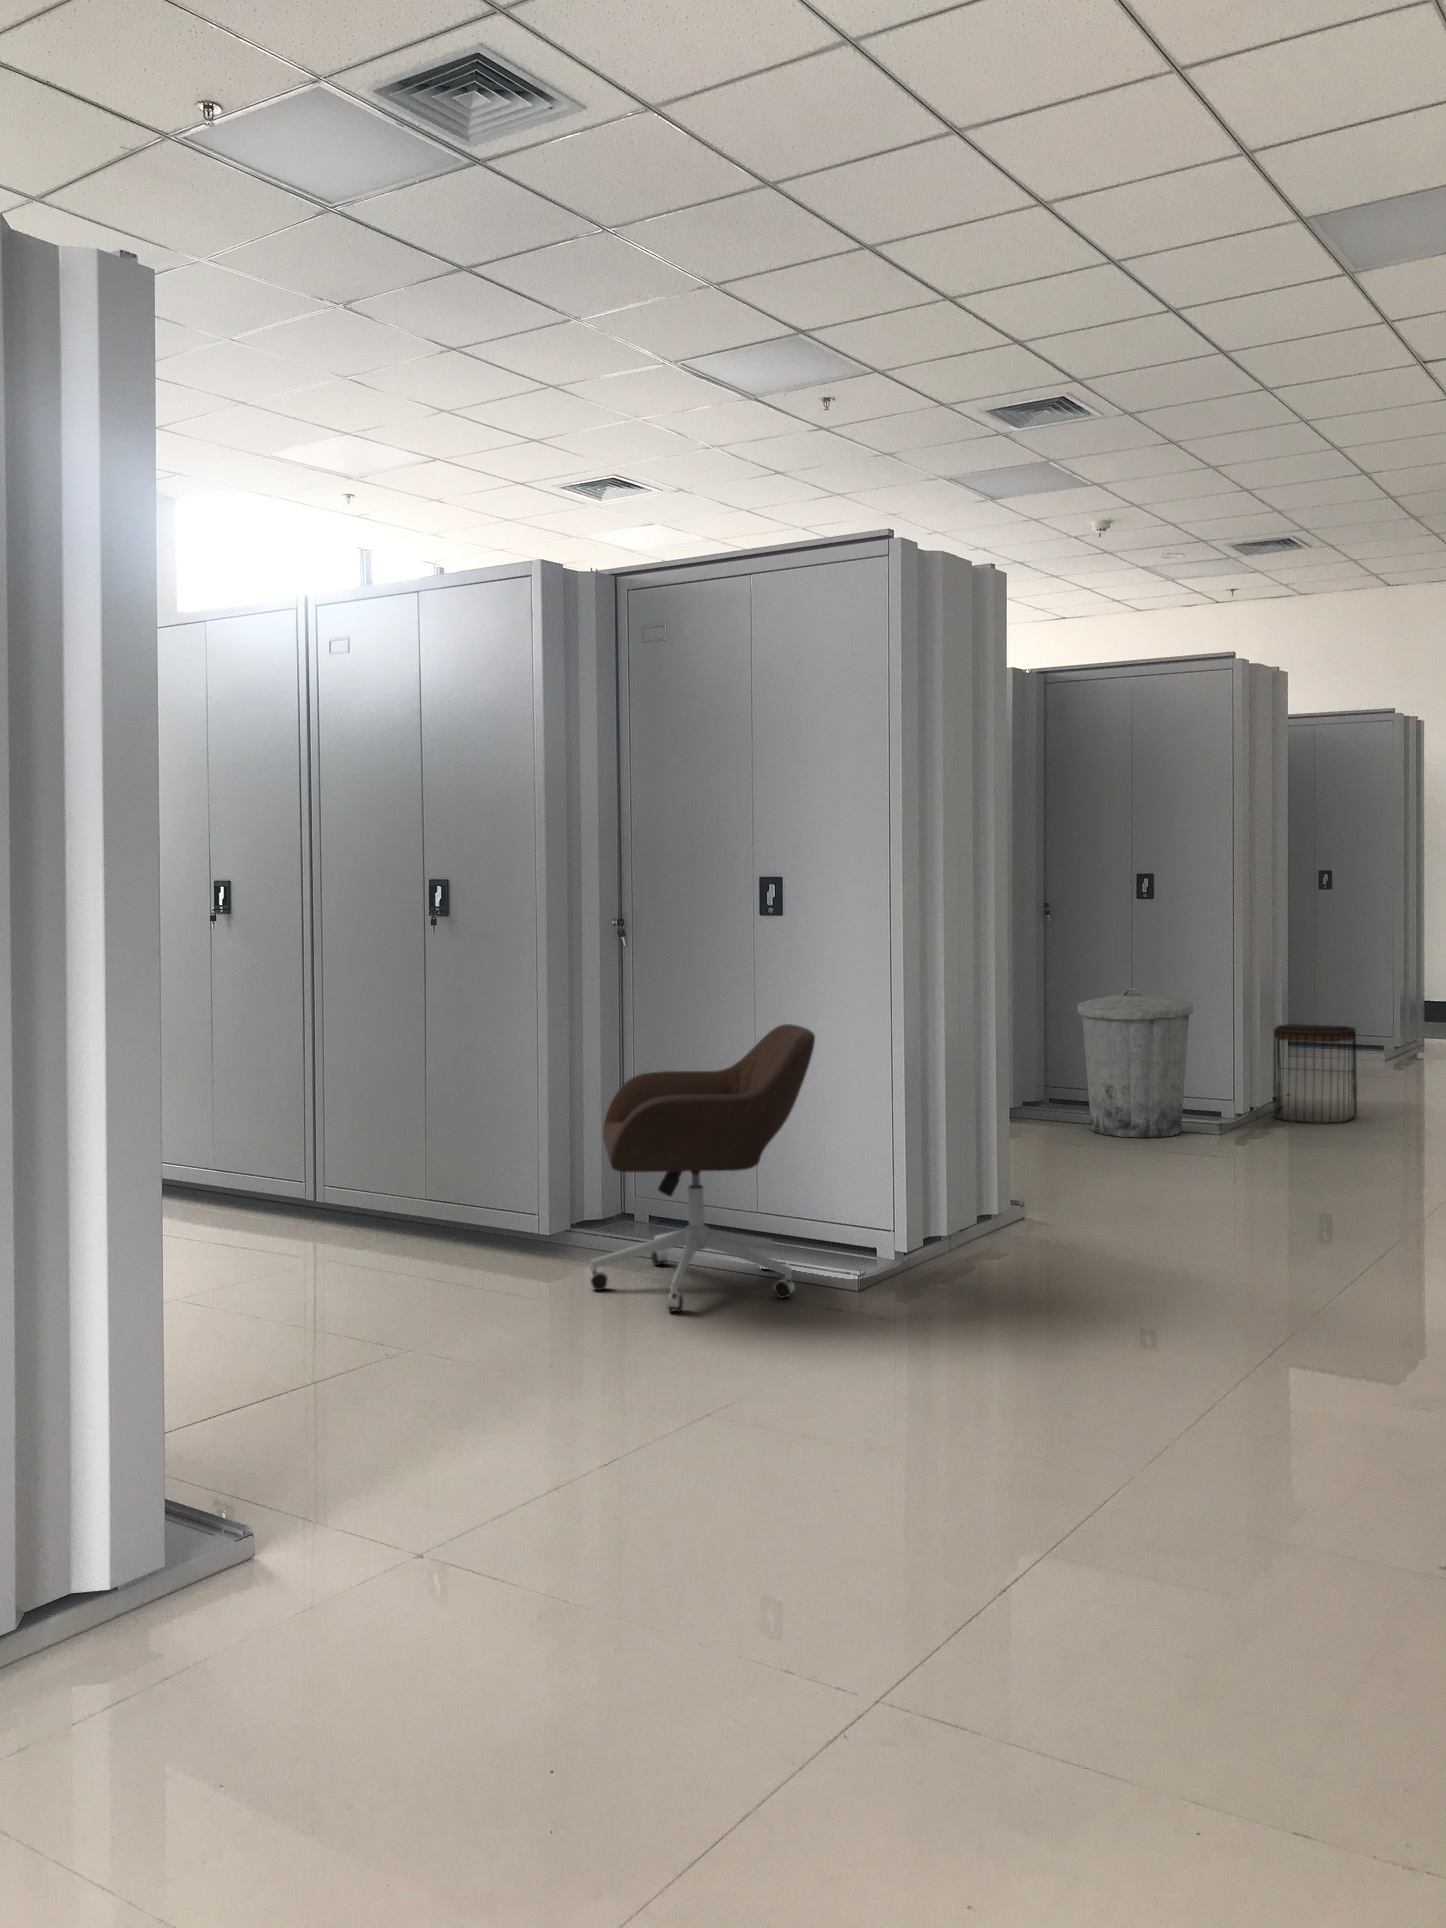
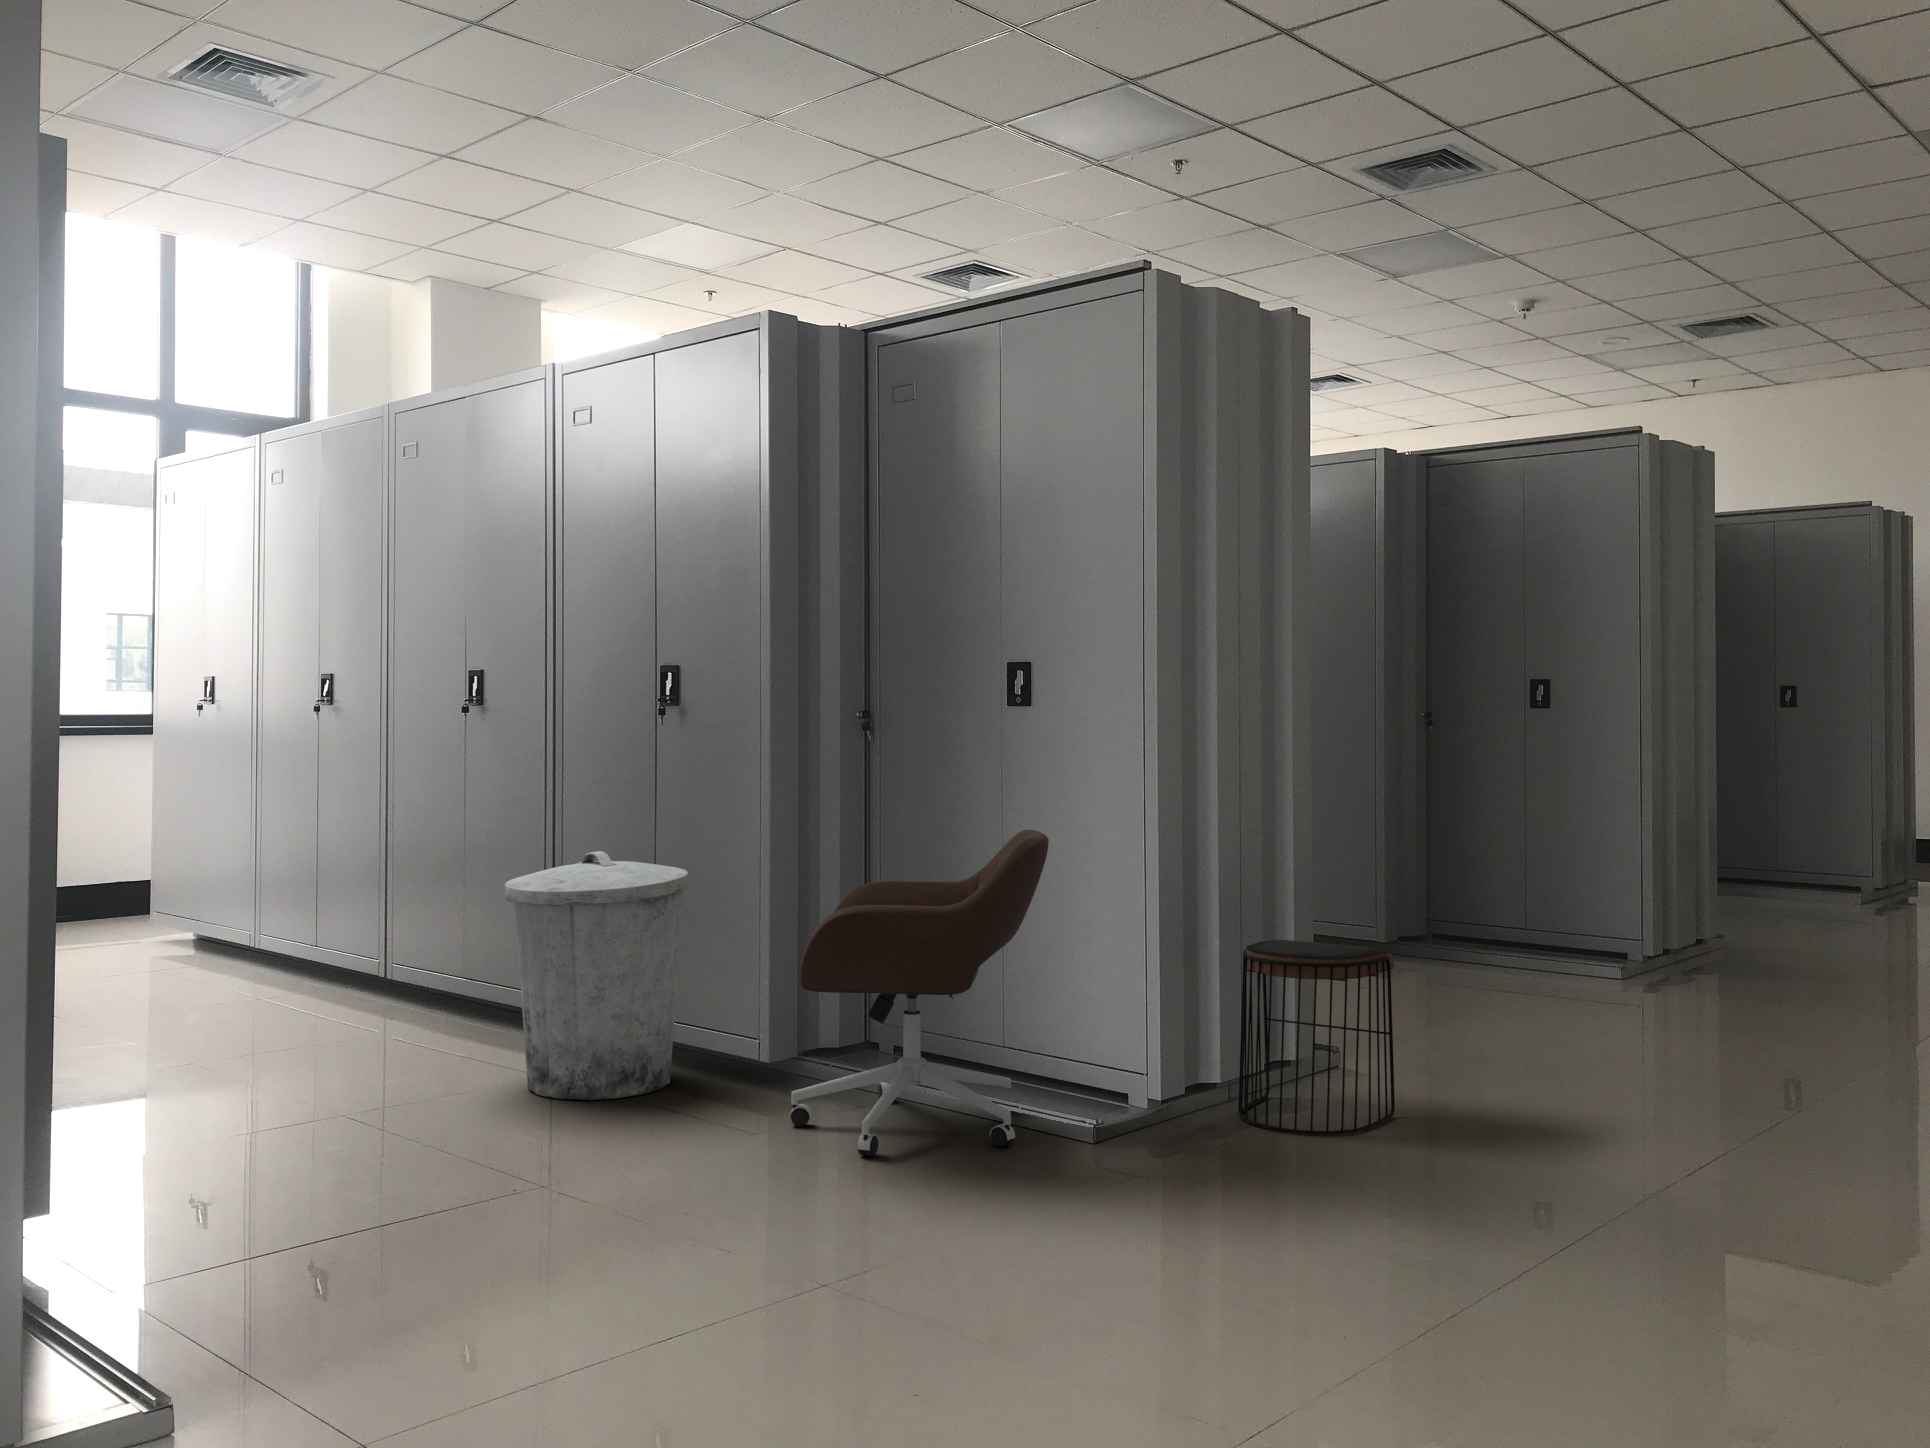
trash can: present [1078,988,1193,1138] -> present [505,851,688,1100]
stool: present [1274,1024,1357,1123] -> present [1238,940,1395,1135]

